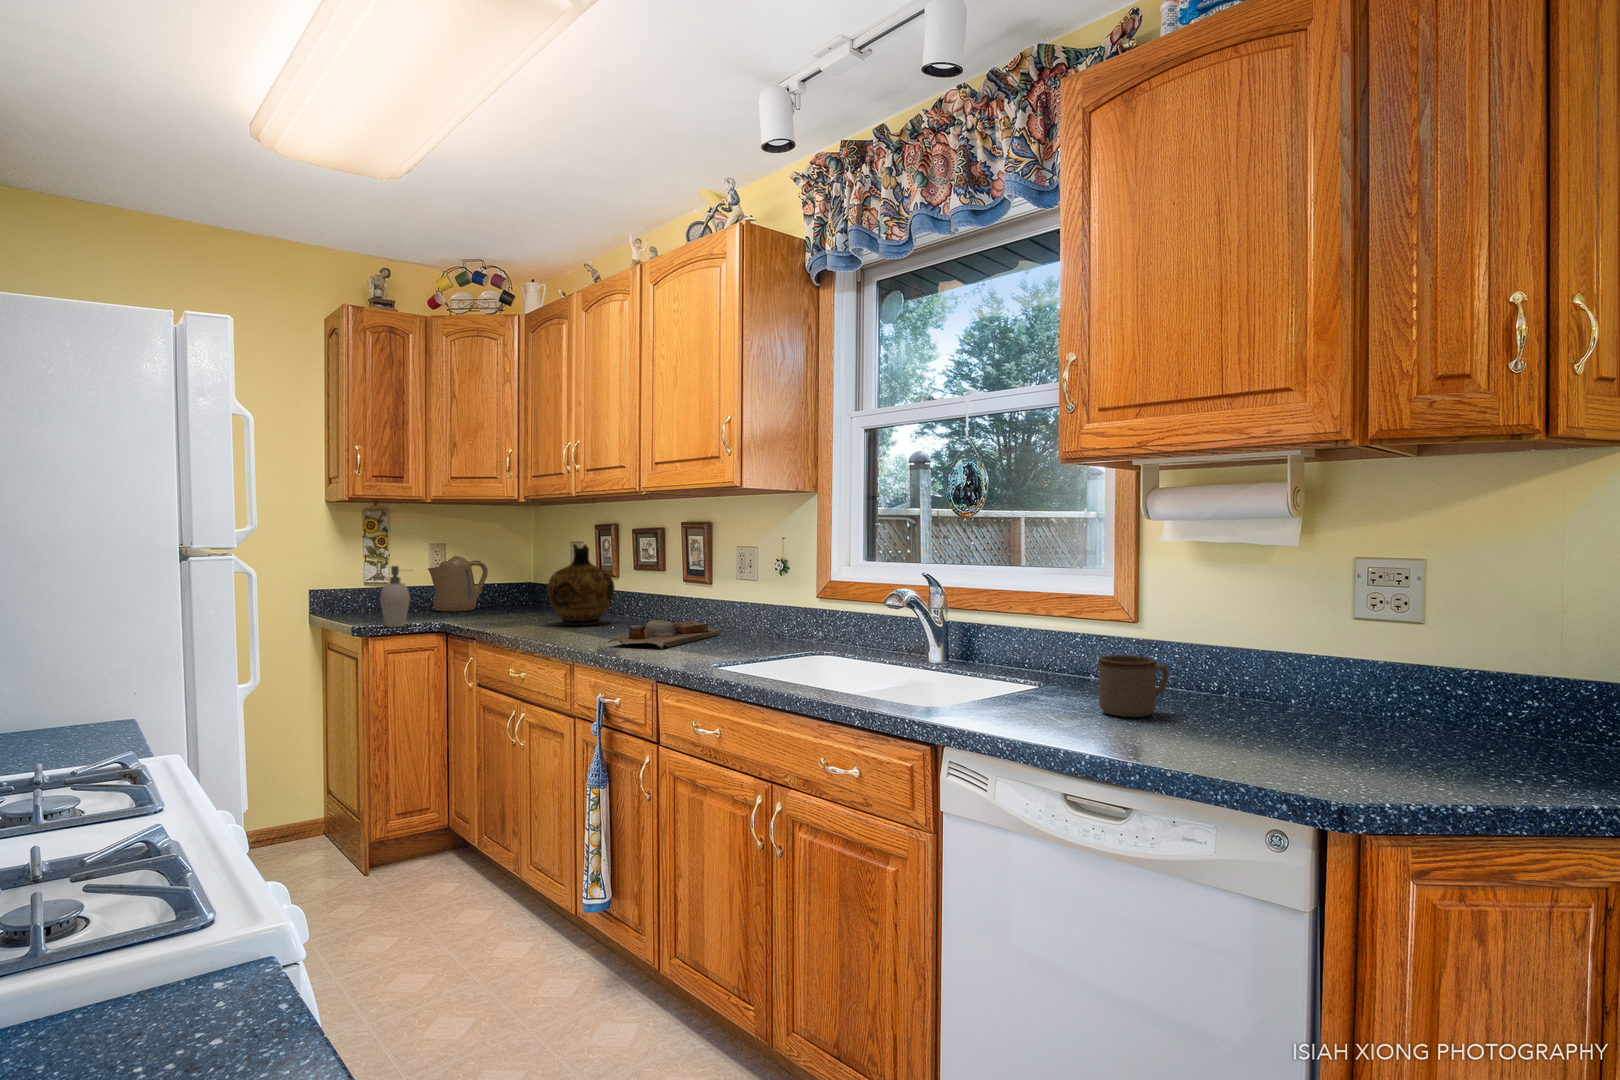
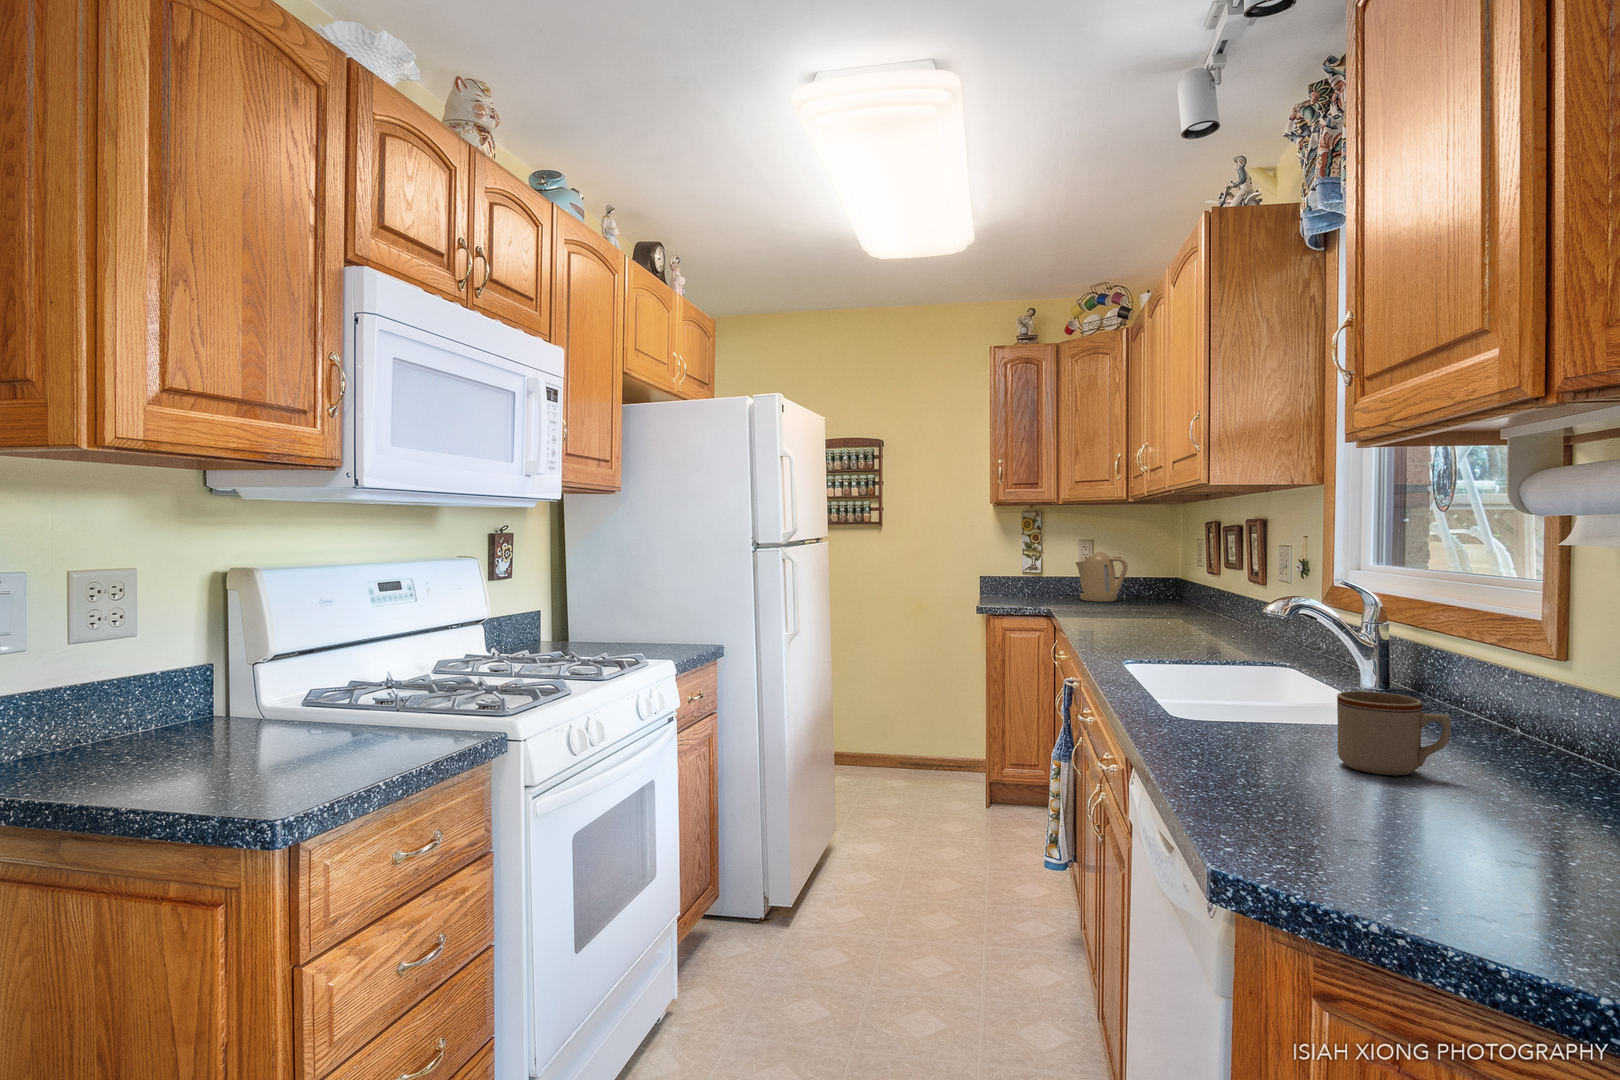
ceramic jug: present [547,544,615,625] -> none [1123,542,1190,621]
soap dispenser: present [380,566,410,627] -> none [1001,558,1024,609]
cutting board: present [609,620,720,649] -> none [1104,618,1247,645]

